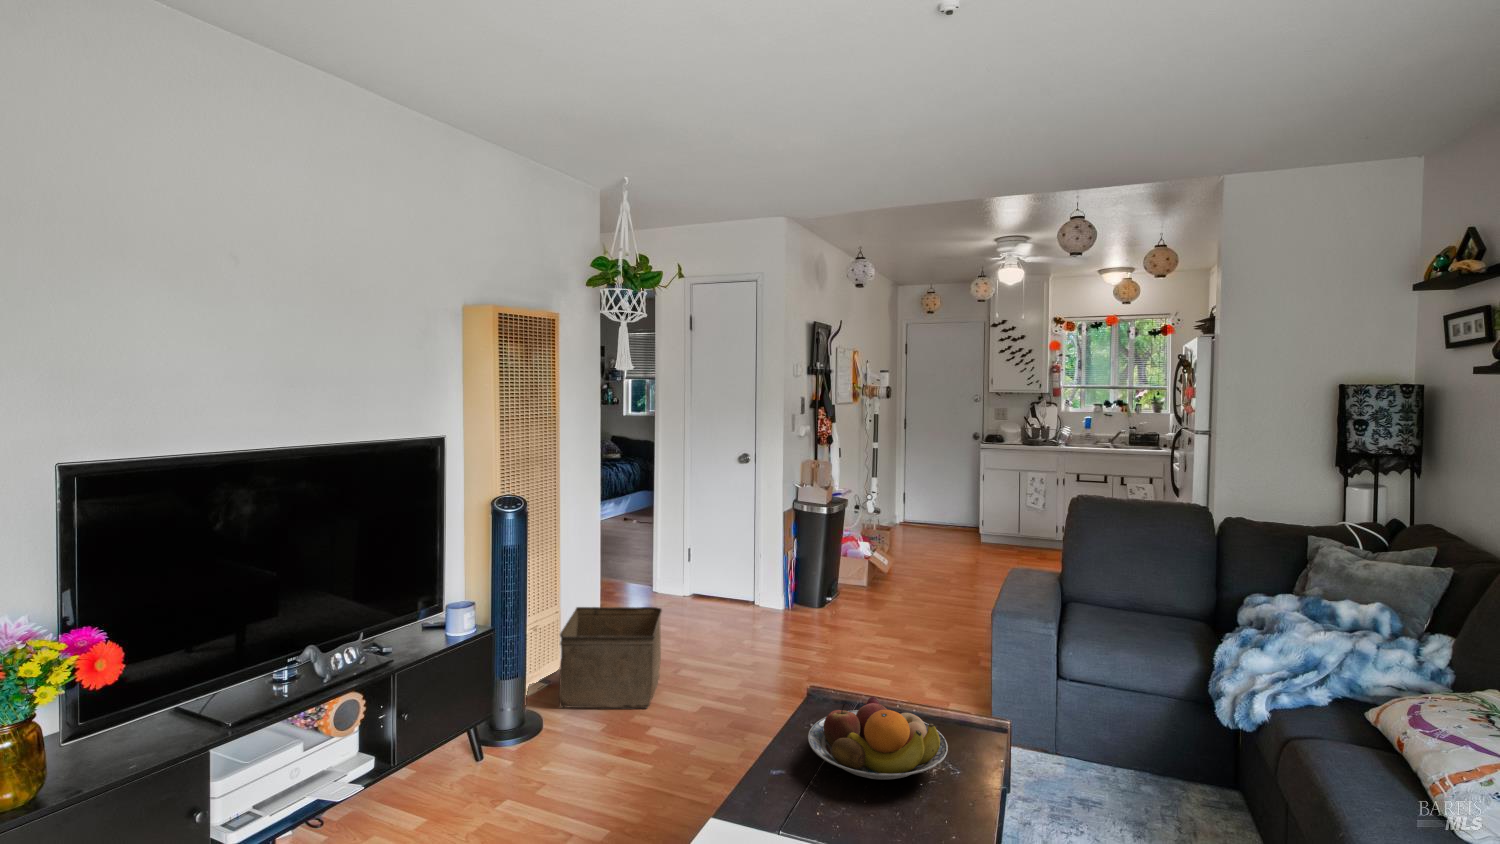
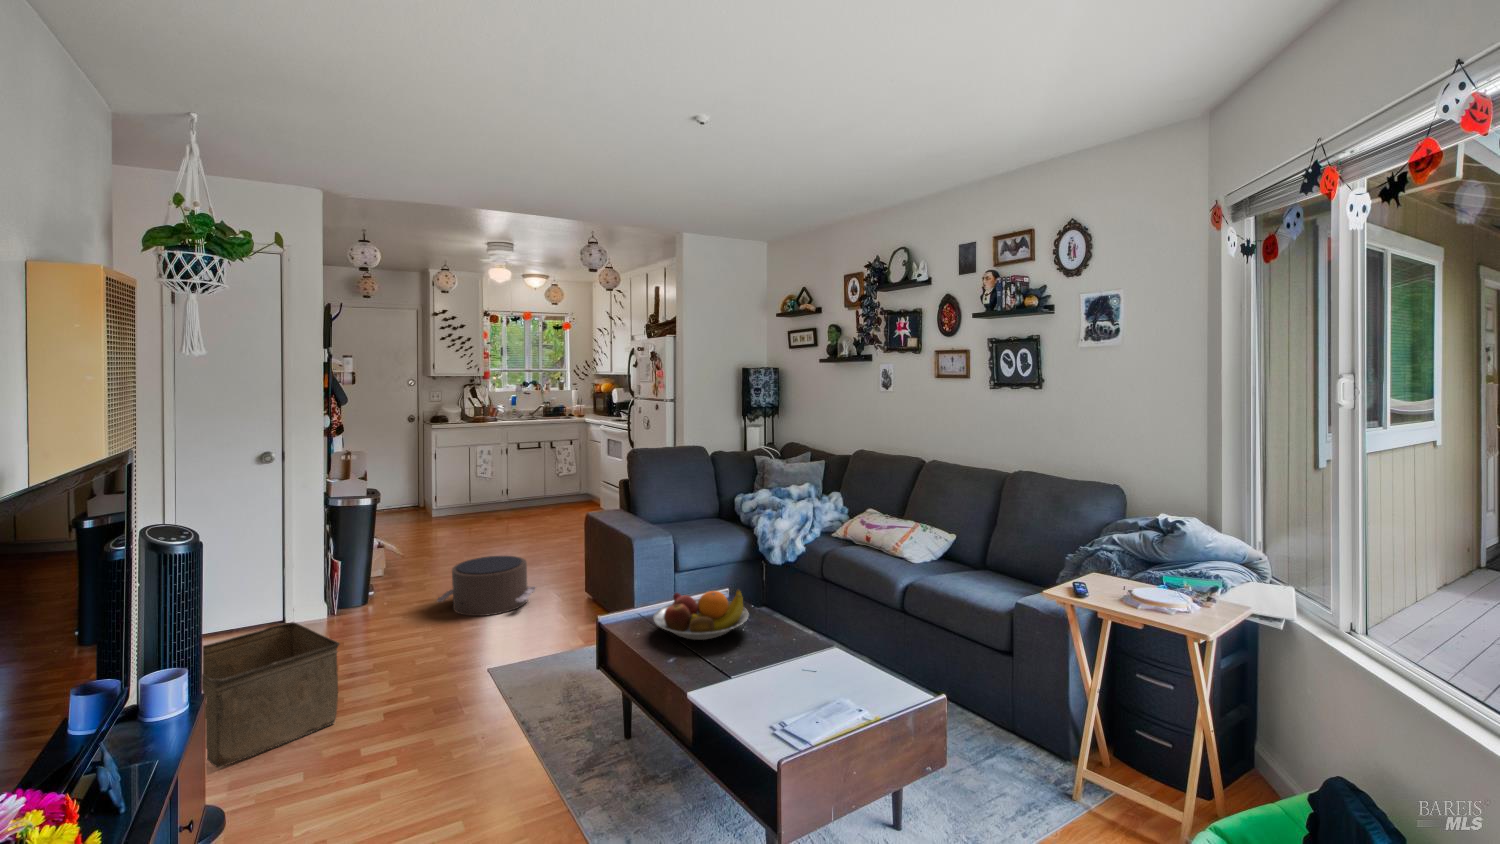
pouf: none [835,596,938,665] -> present [437,556,535,616]

